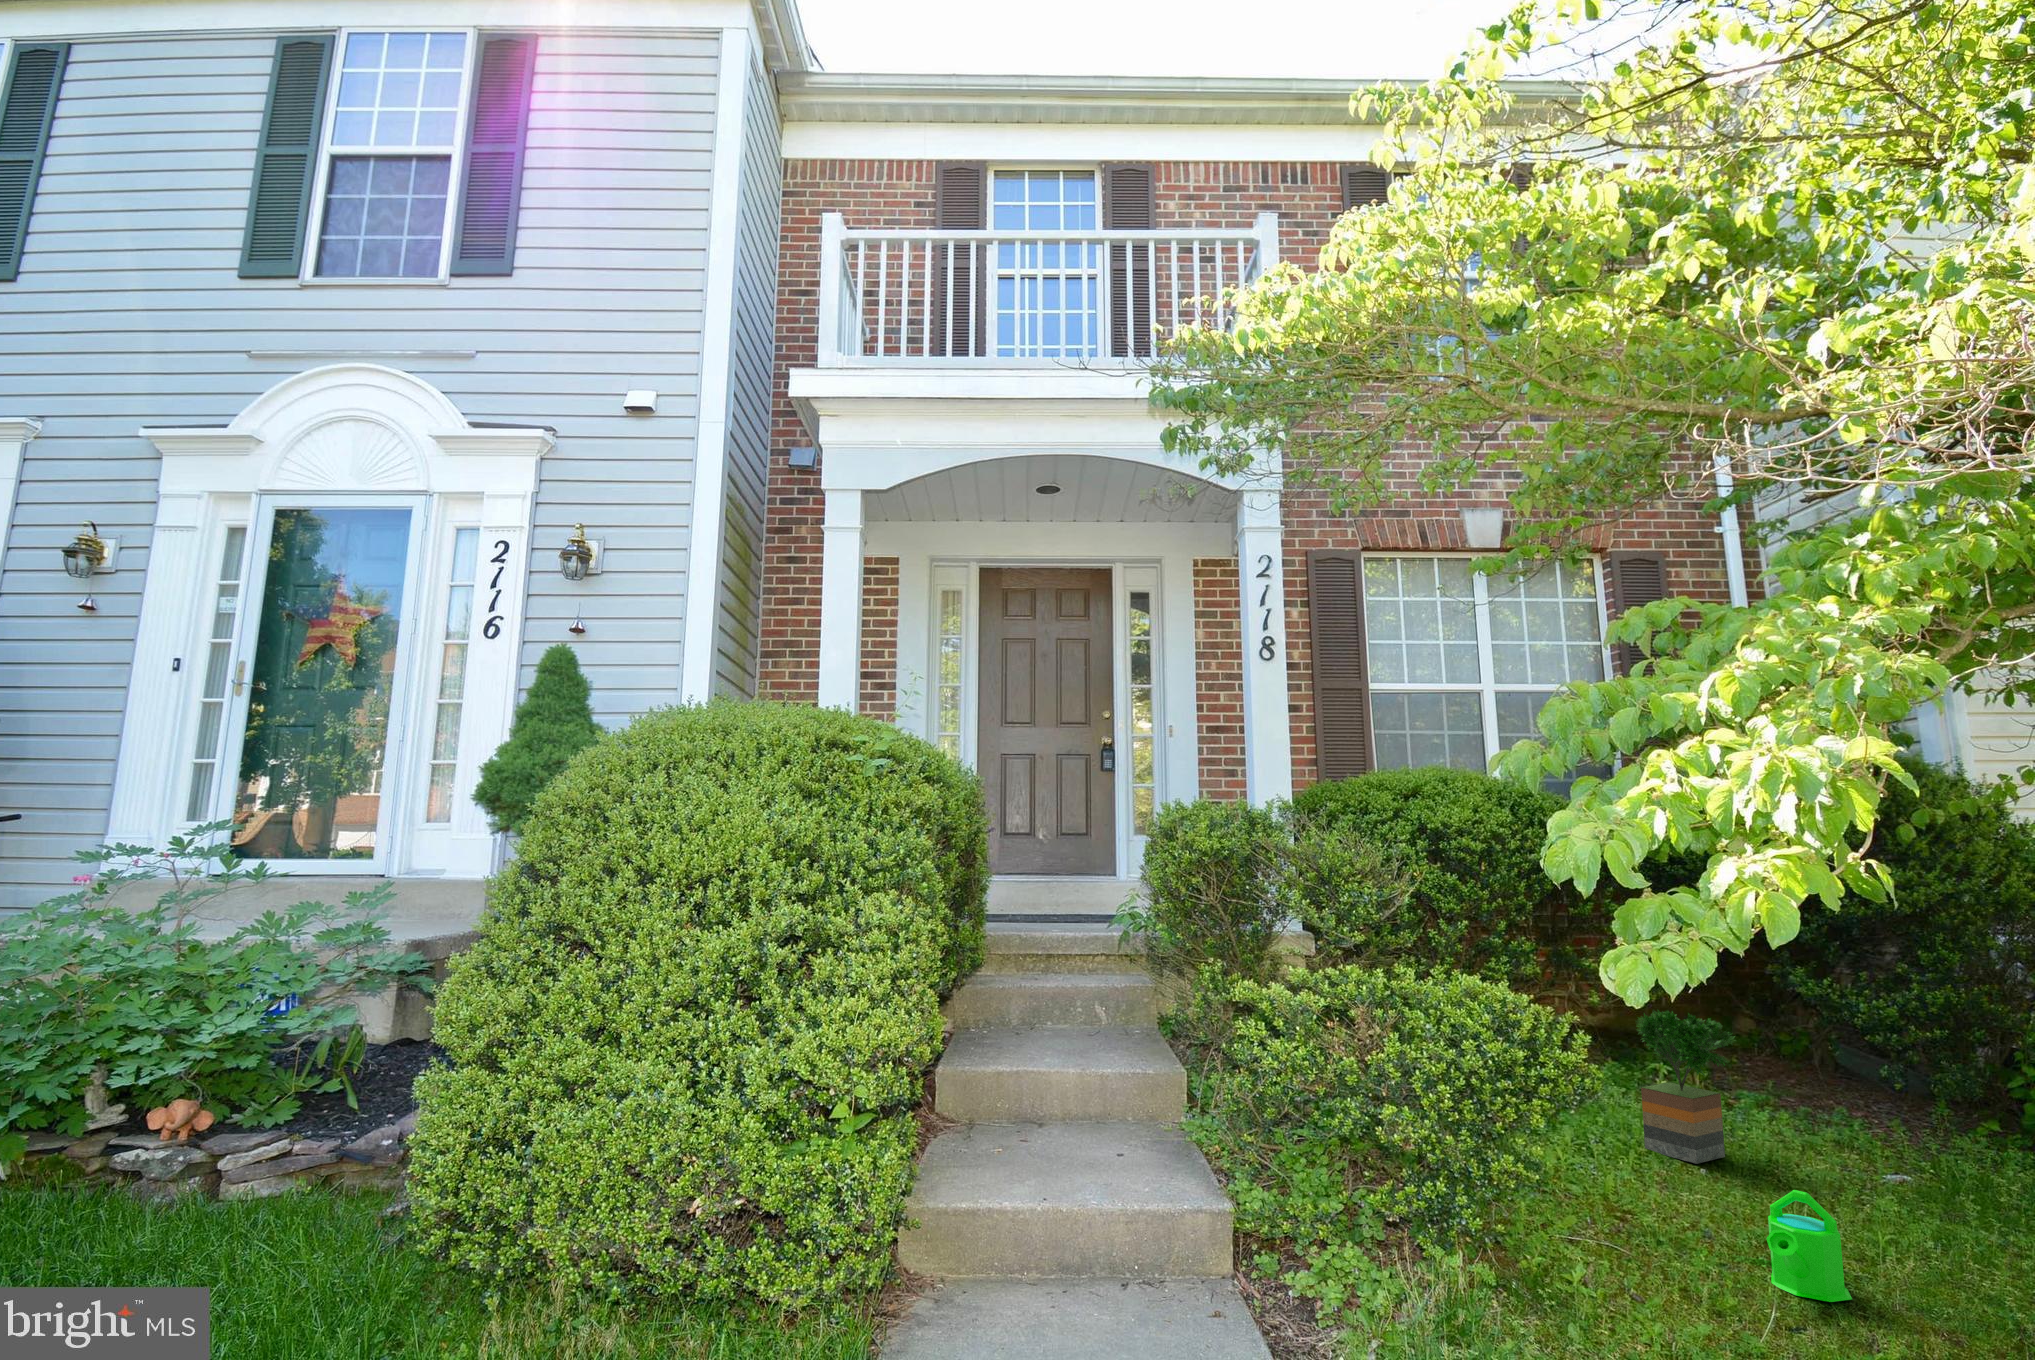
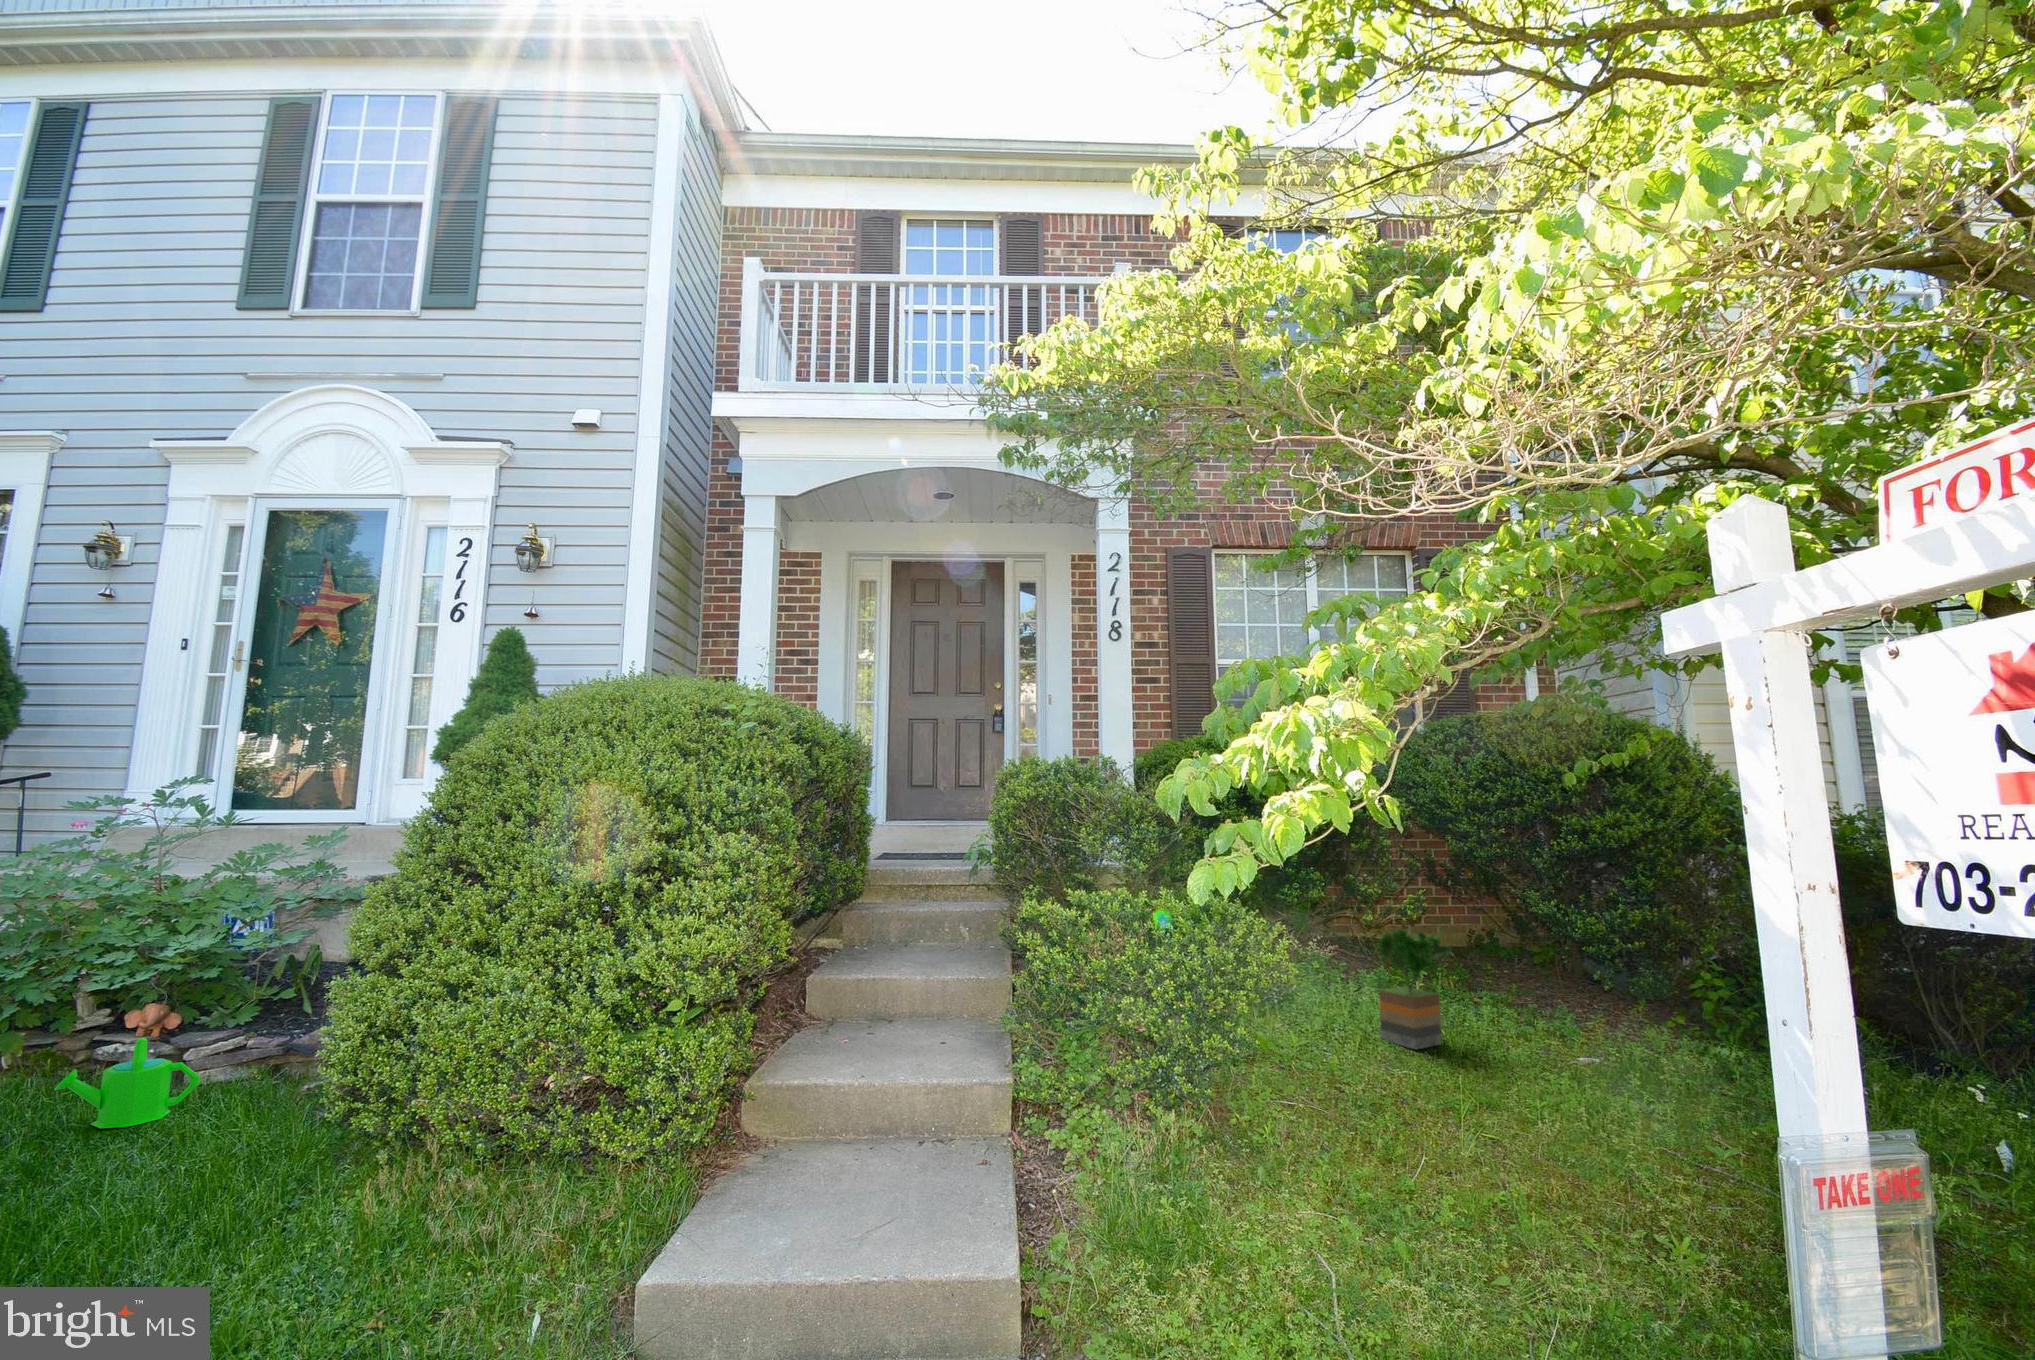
watering can: present [1766,1190,1852,1302] -> present [54,1037,200,1129]

